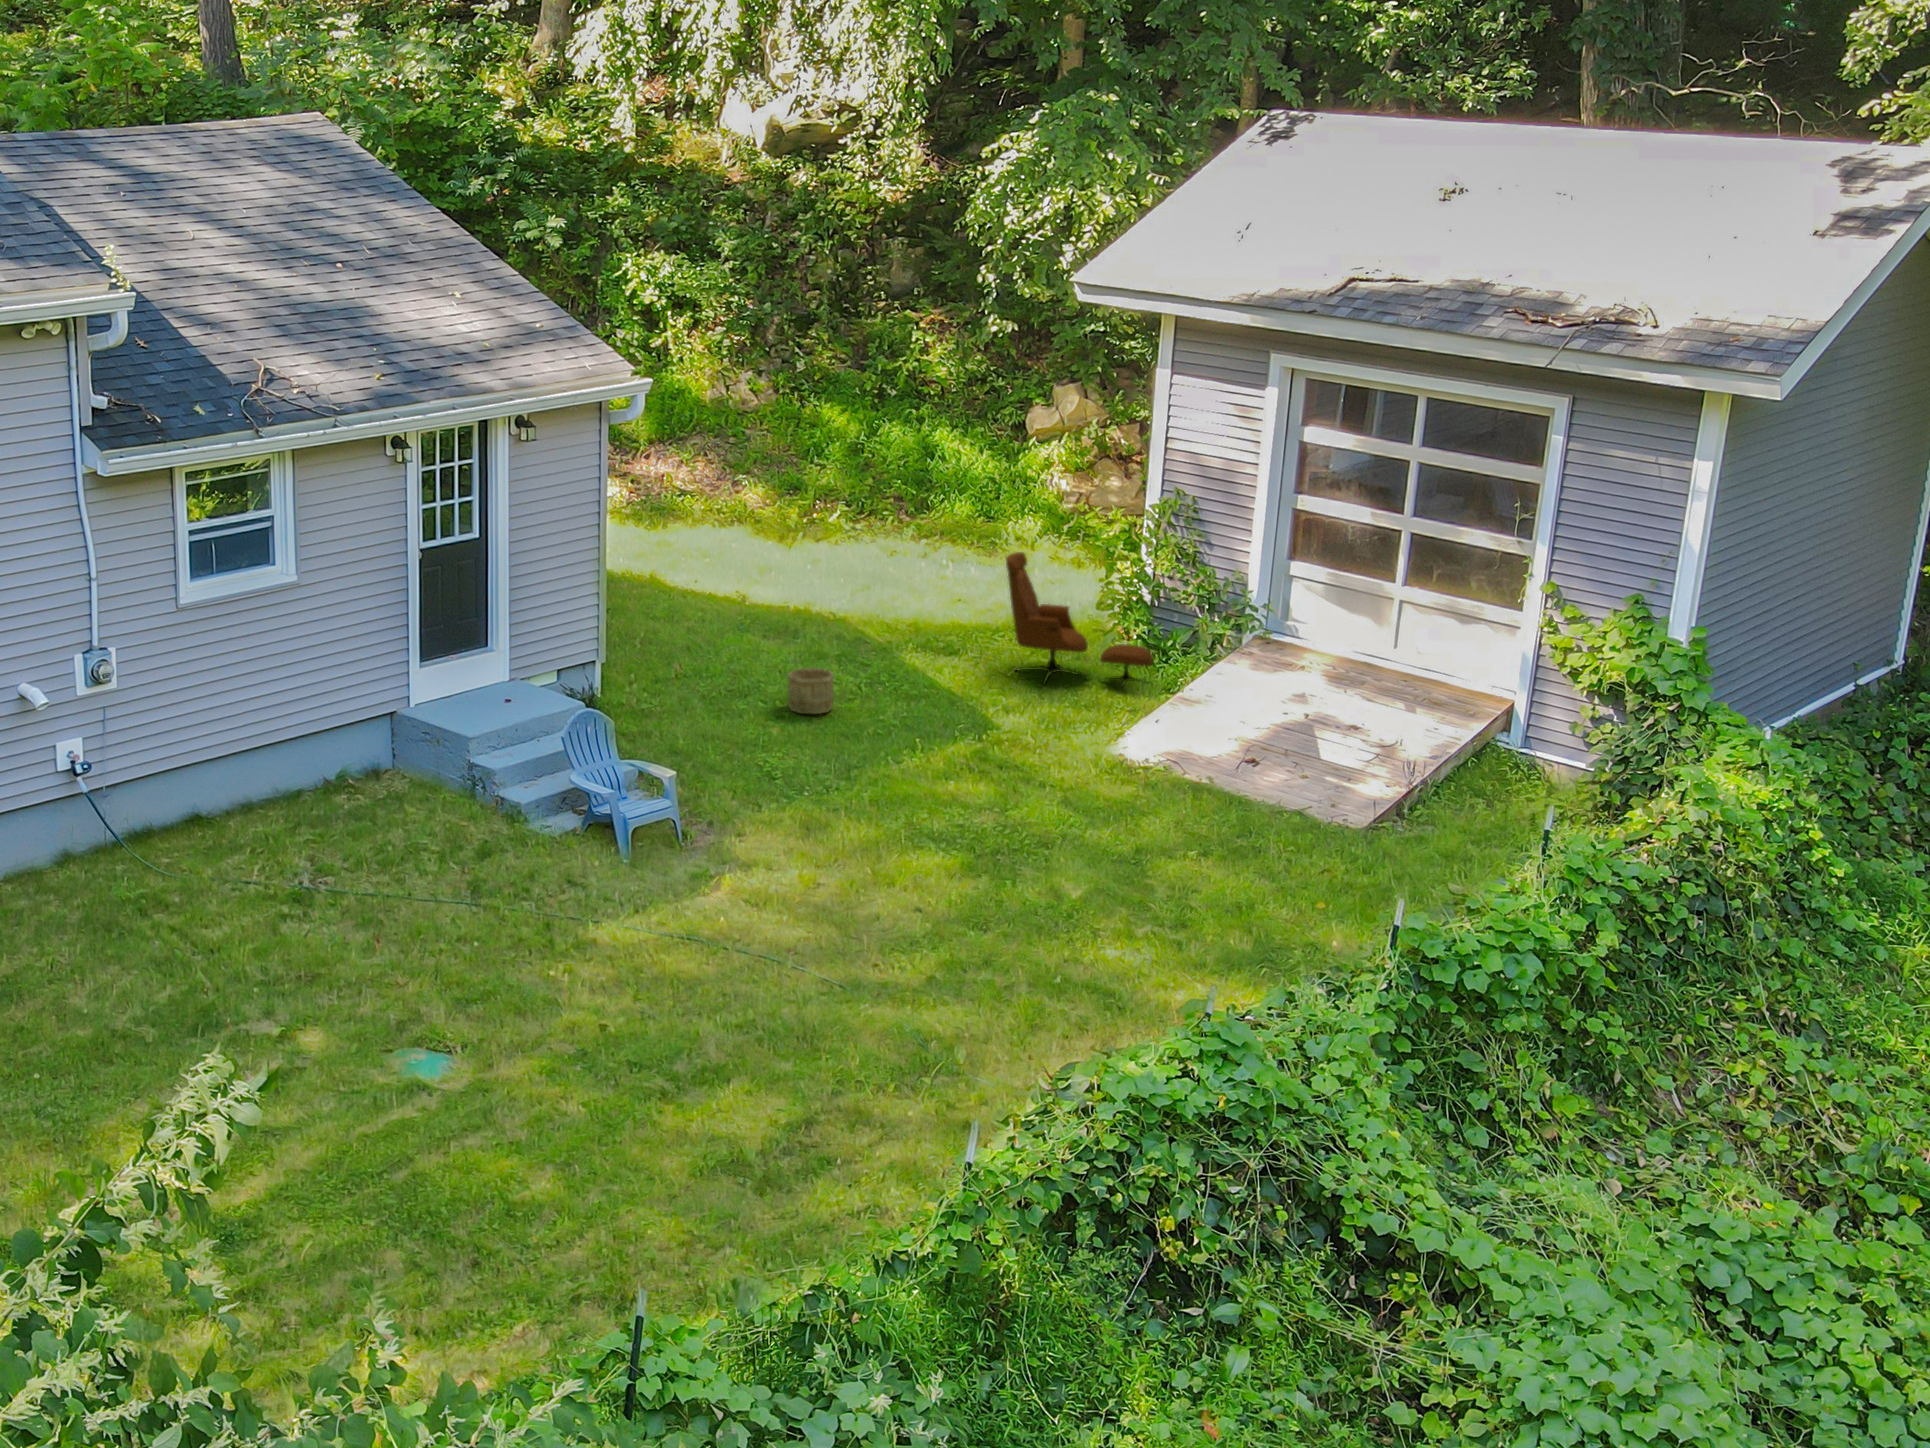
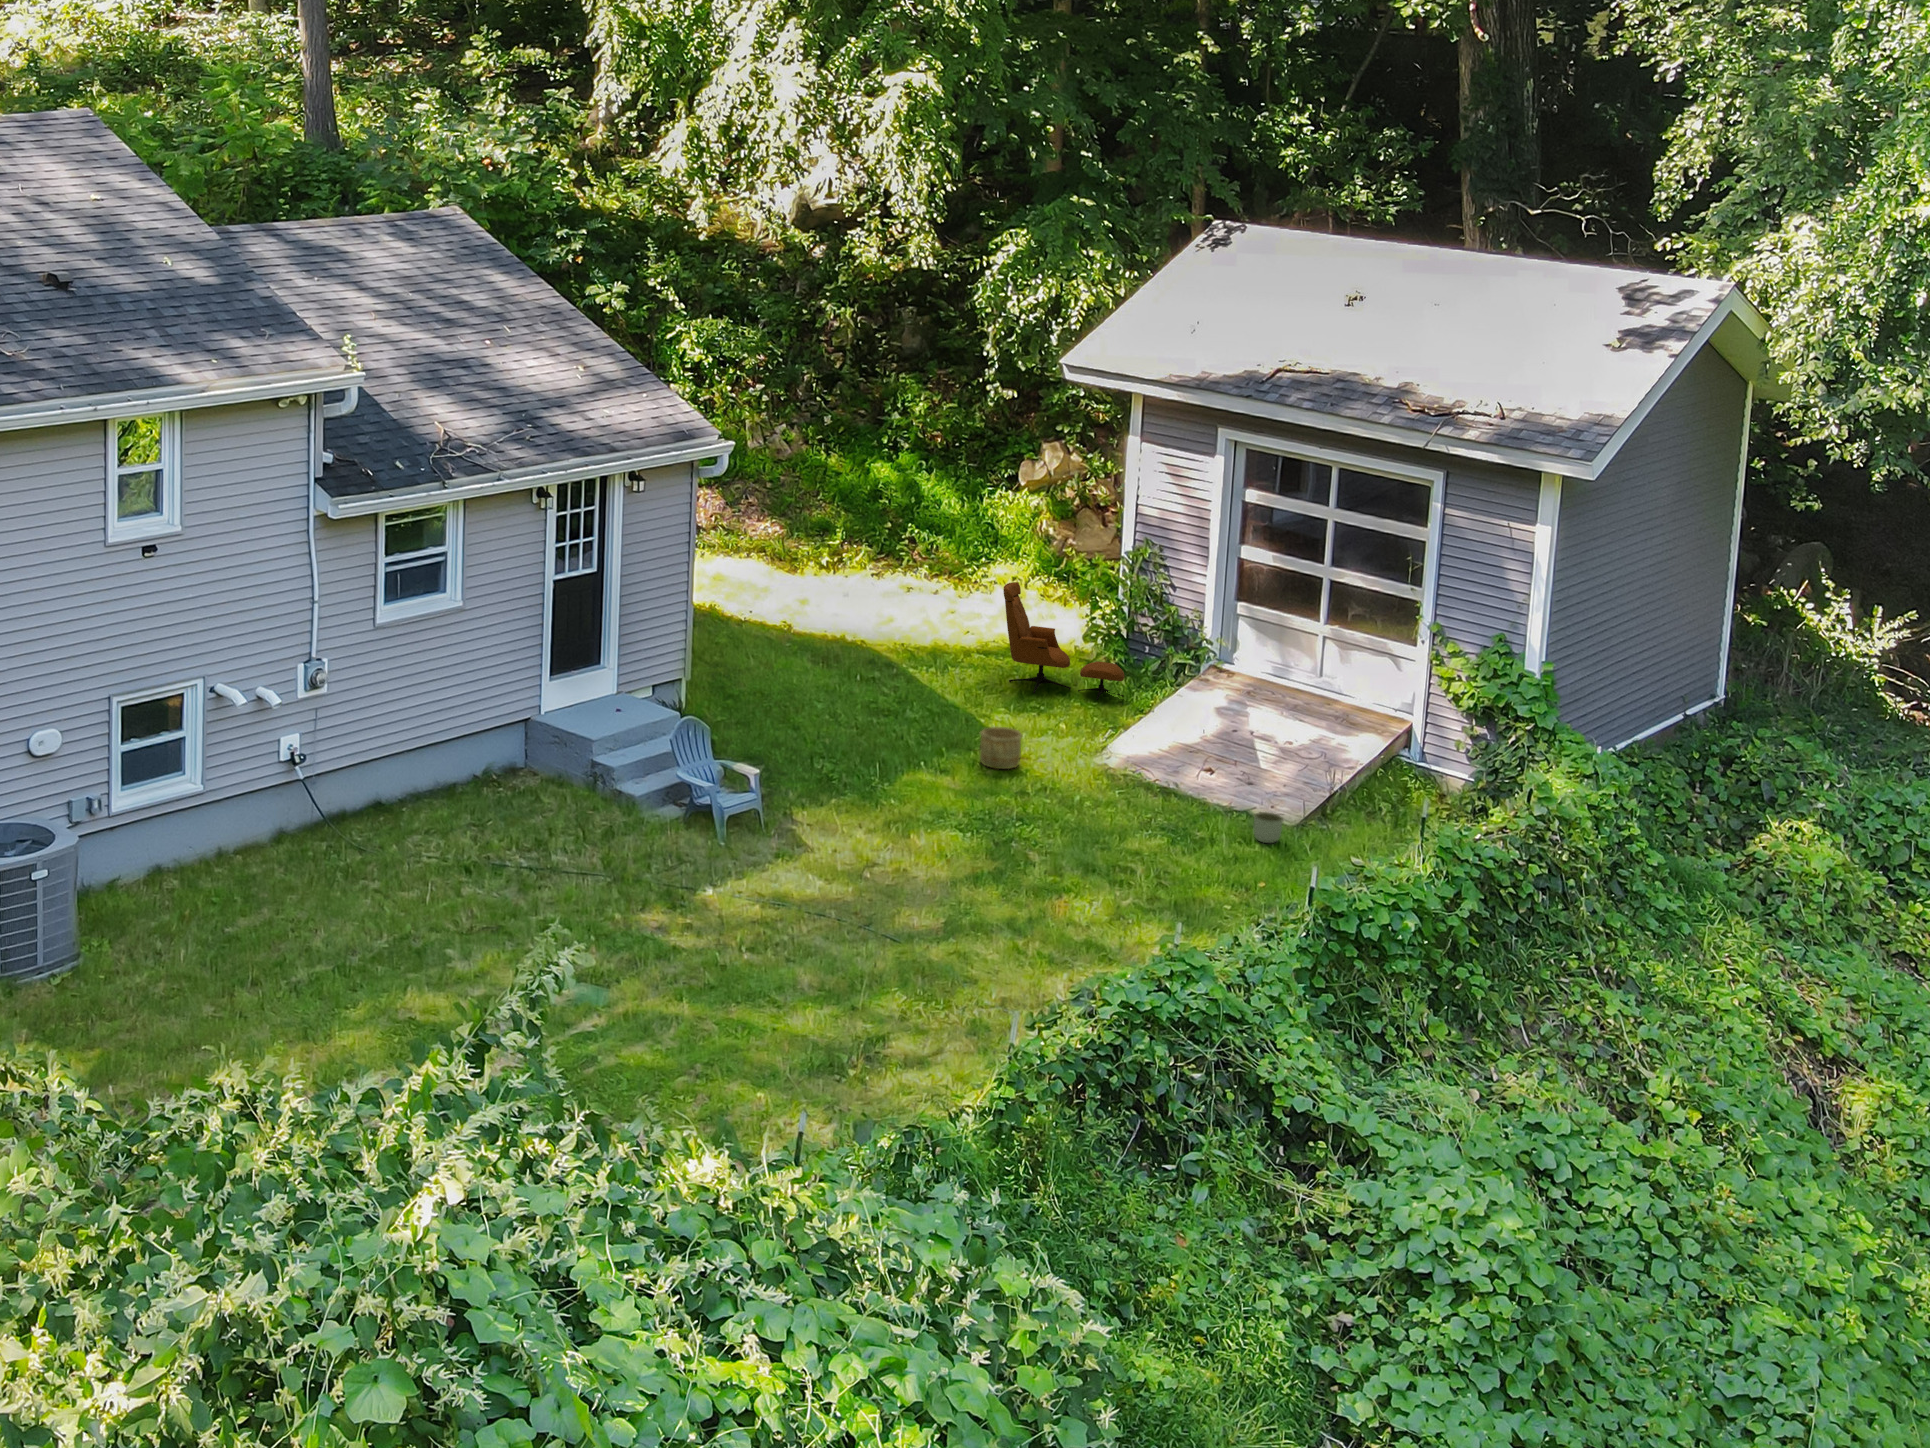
wooden bucket: present [787,668,834,714] -> present [980,727,1022,769]
planter: none [1314,821,1351,858] -> present [1254,812,1283,843]

